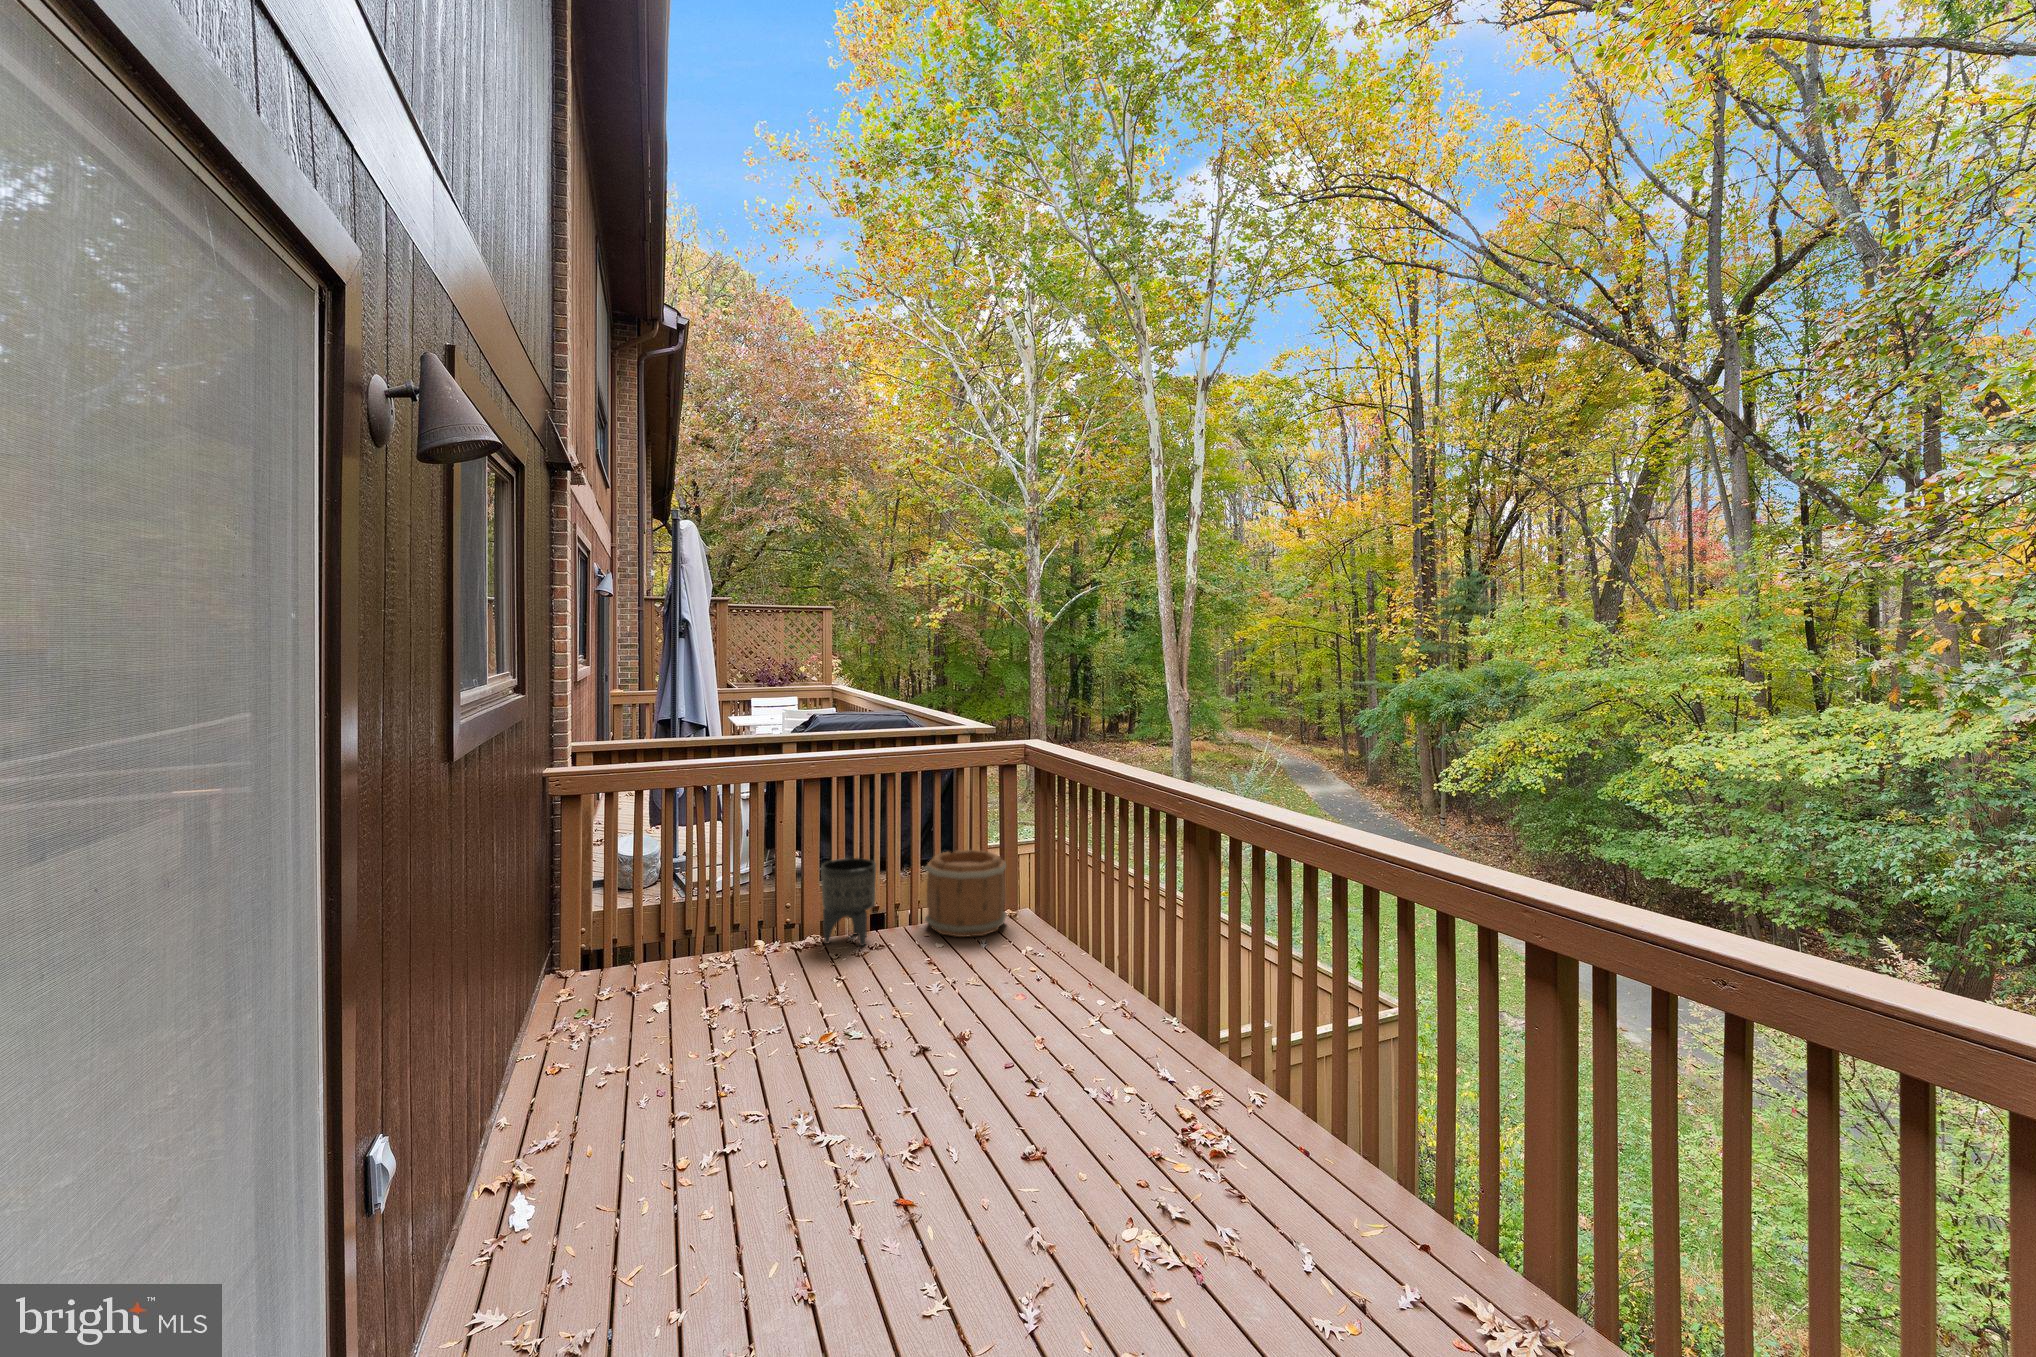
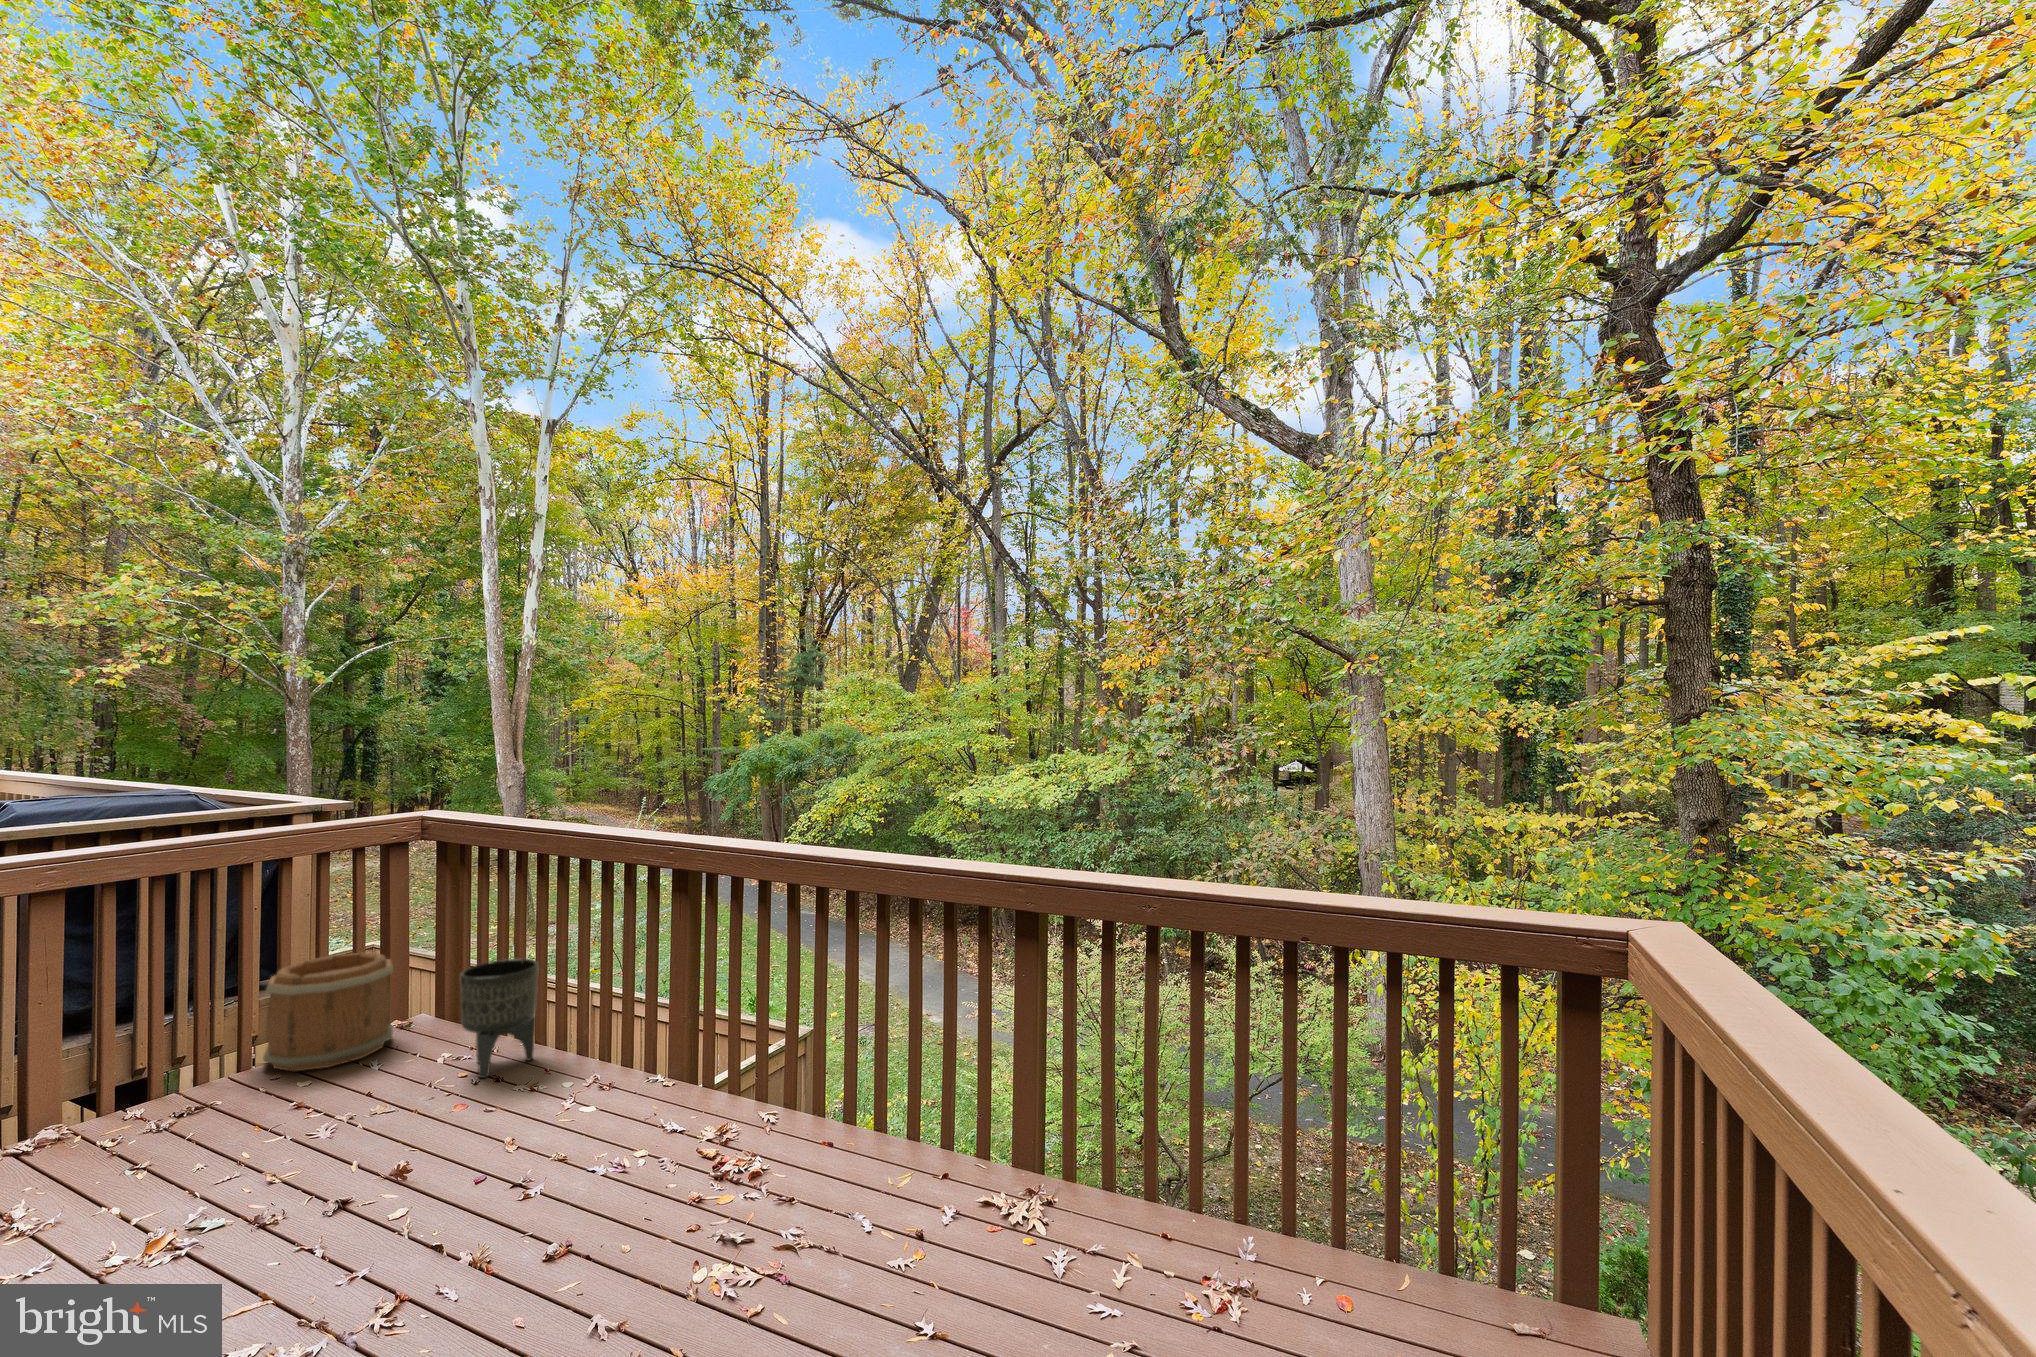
planter: present [821,858,876,946] -> present [460,959,539,1078]

